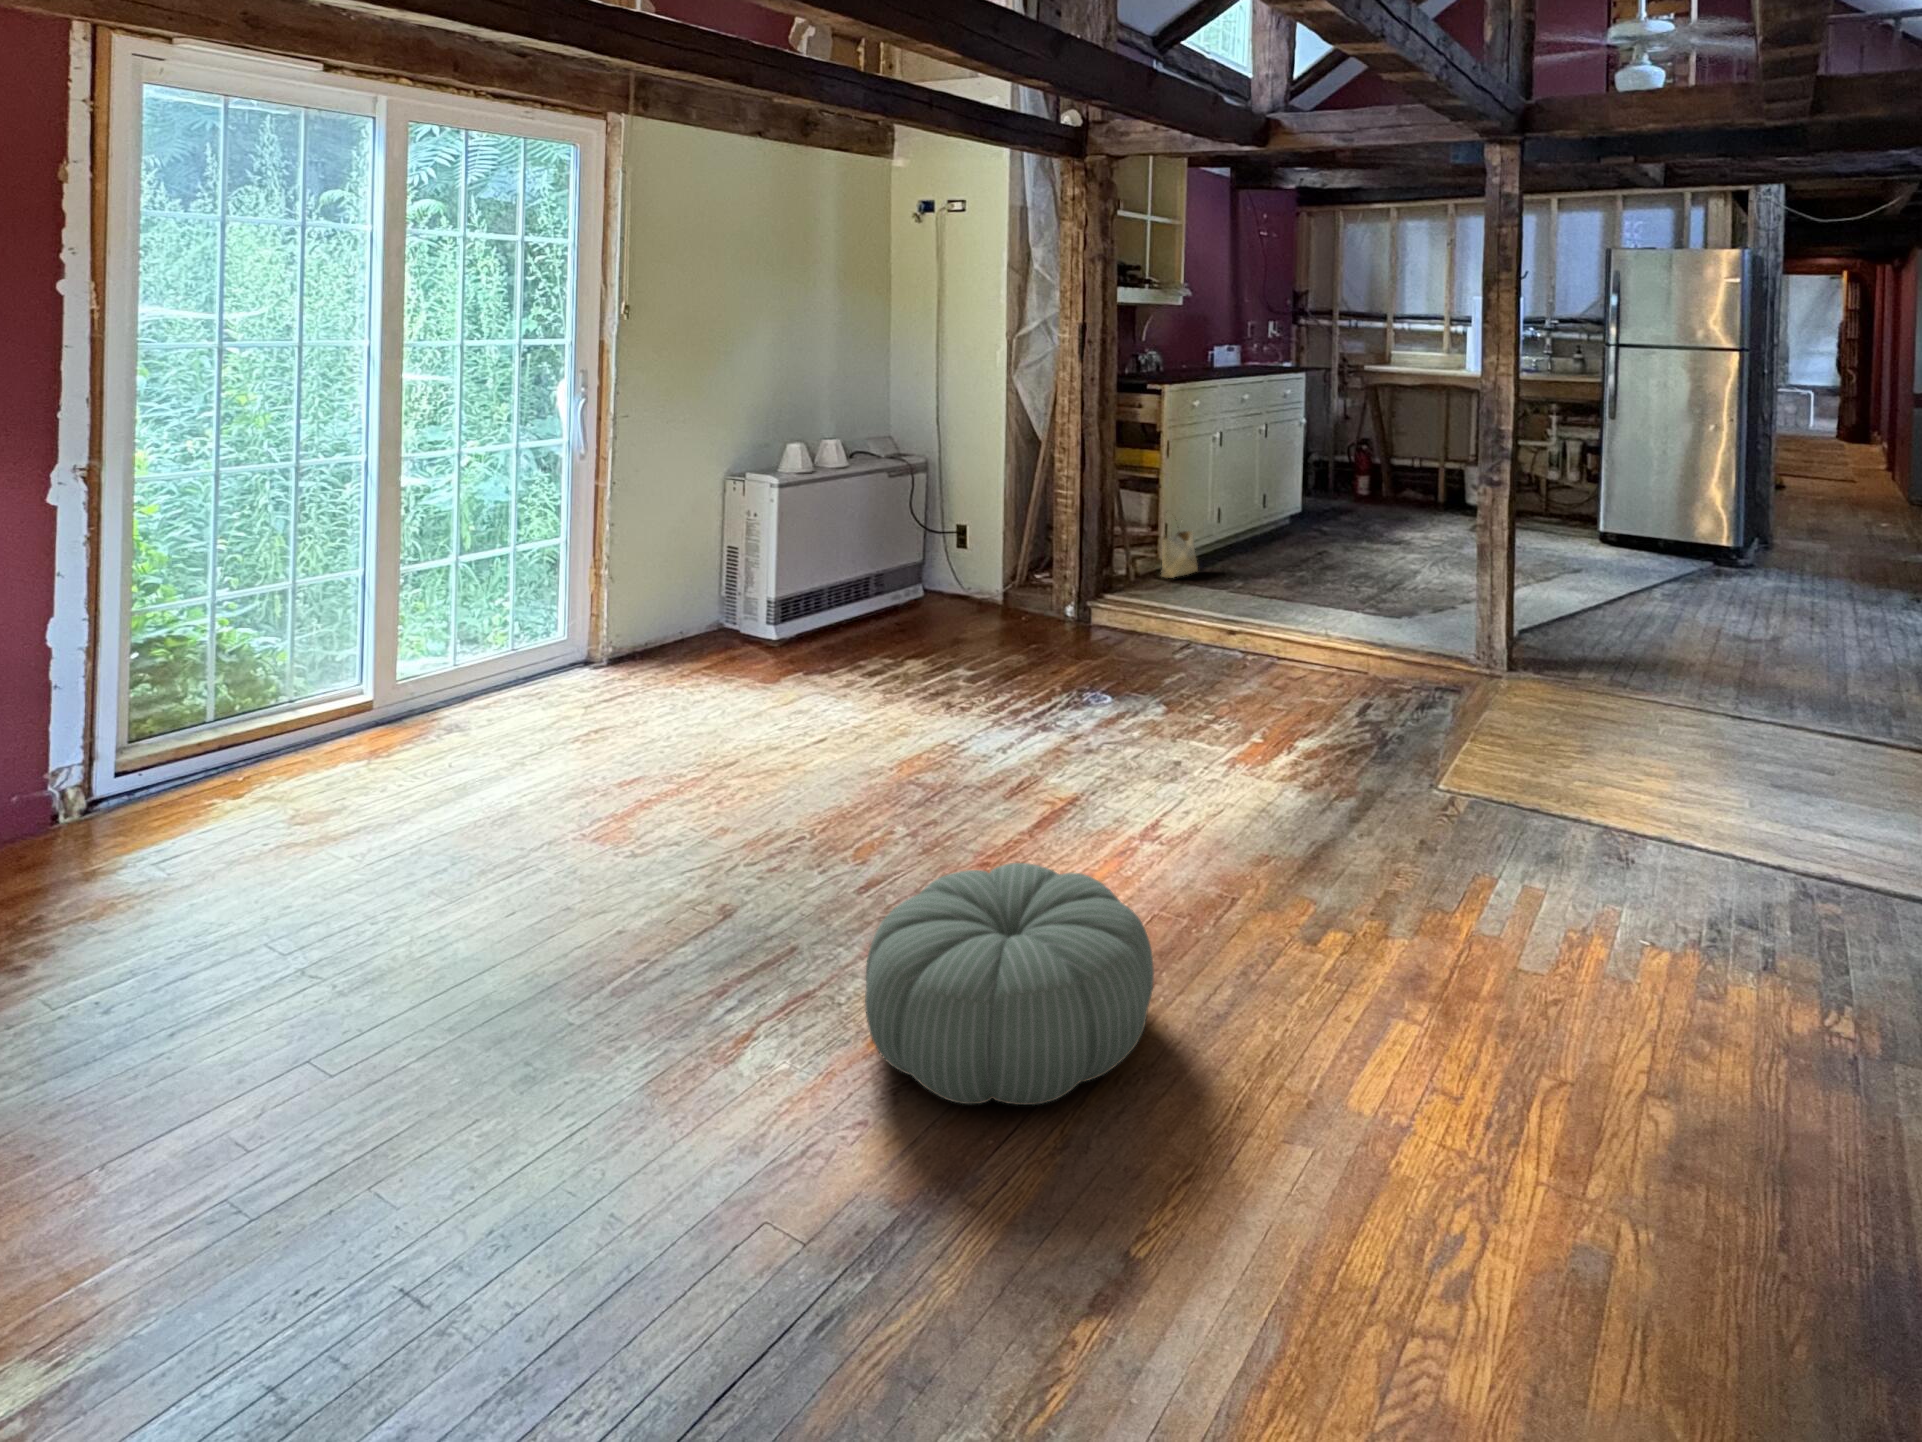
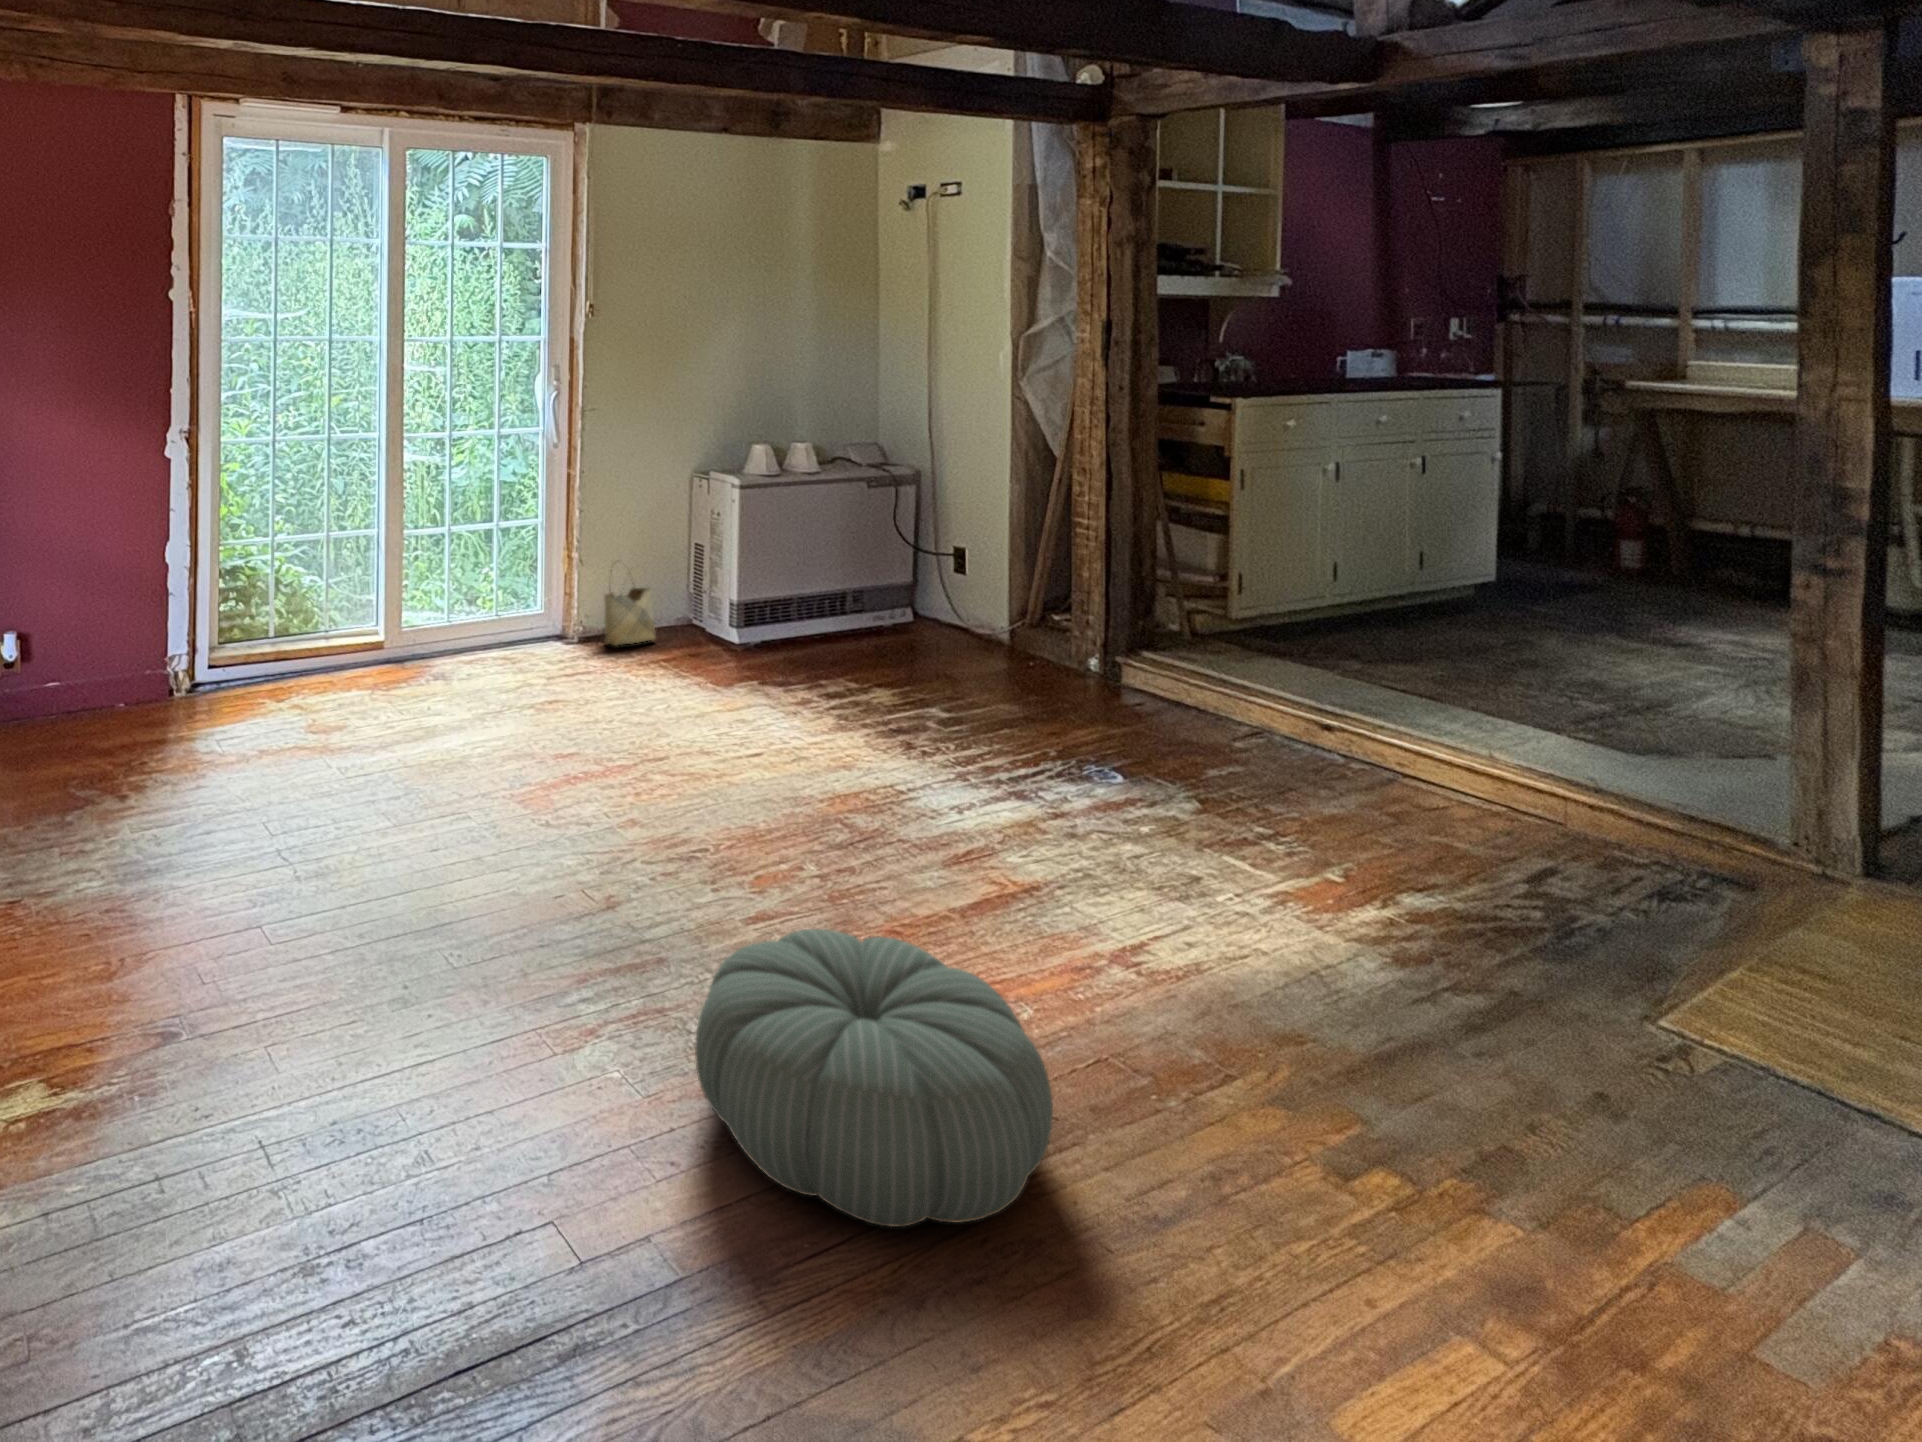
woven basket: present [1161,519,1198,578] -> present [604,570,655,645]

